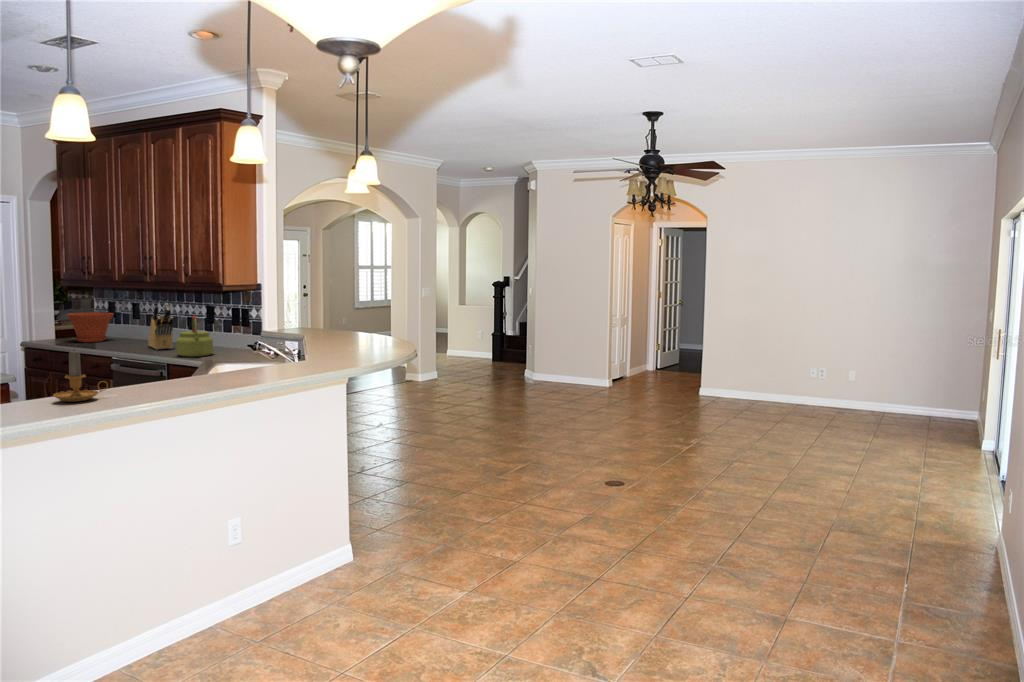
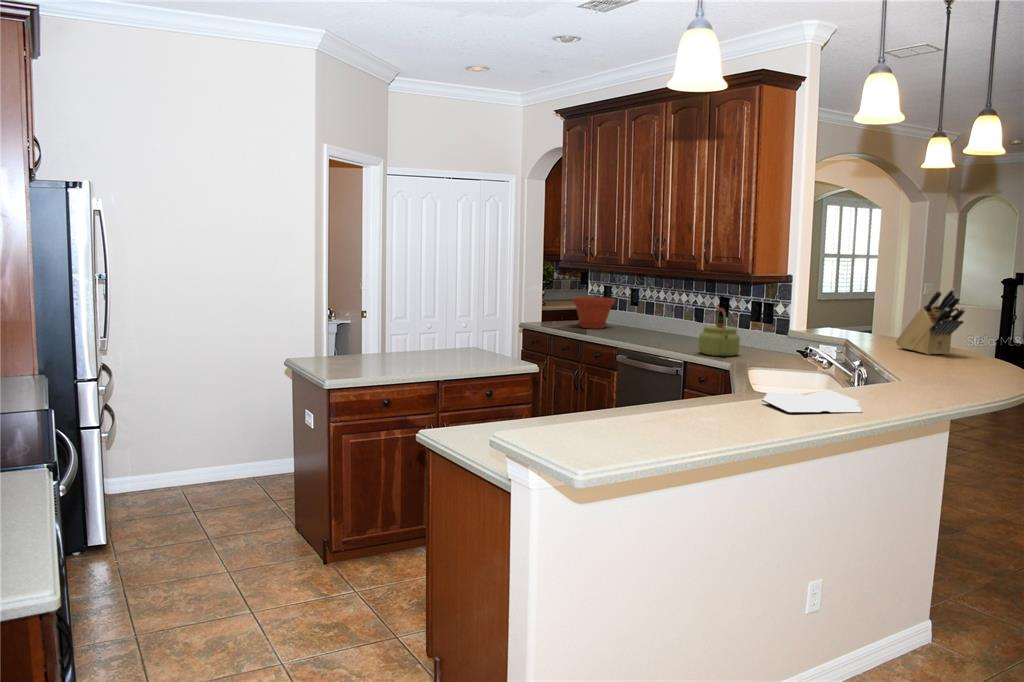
knife block: present [148,303,174,350] -> present [896,288,965,355]
candle: present [53,351,108,402] -> none [665,351,723,417]
book: none [155,370,231,391] -> present [762,384,862,413]

